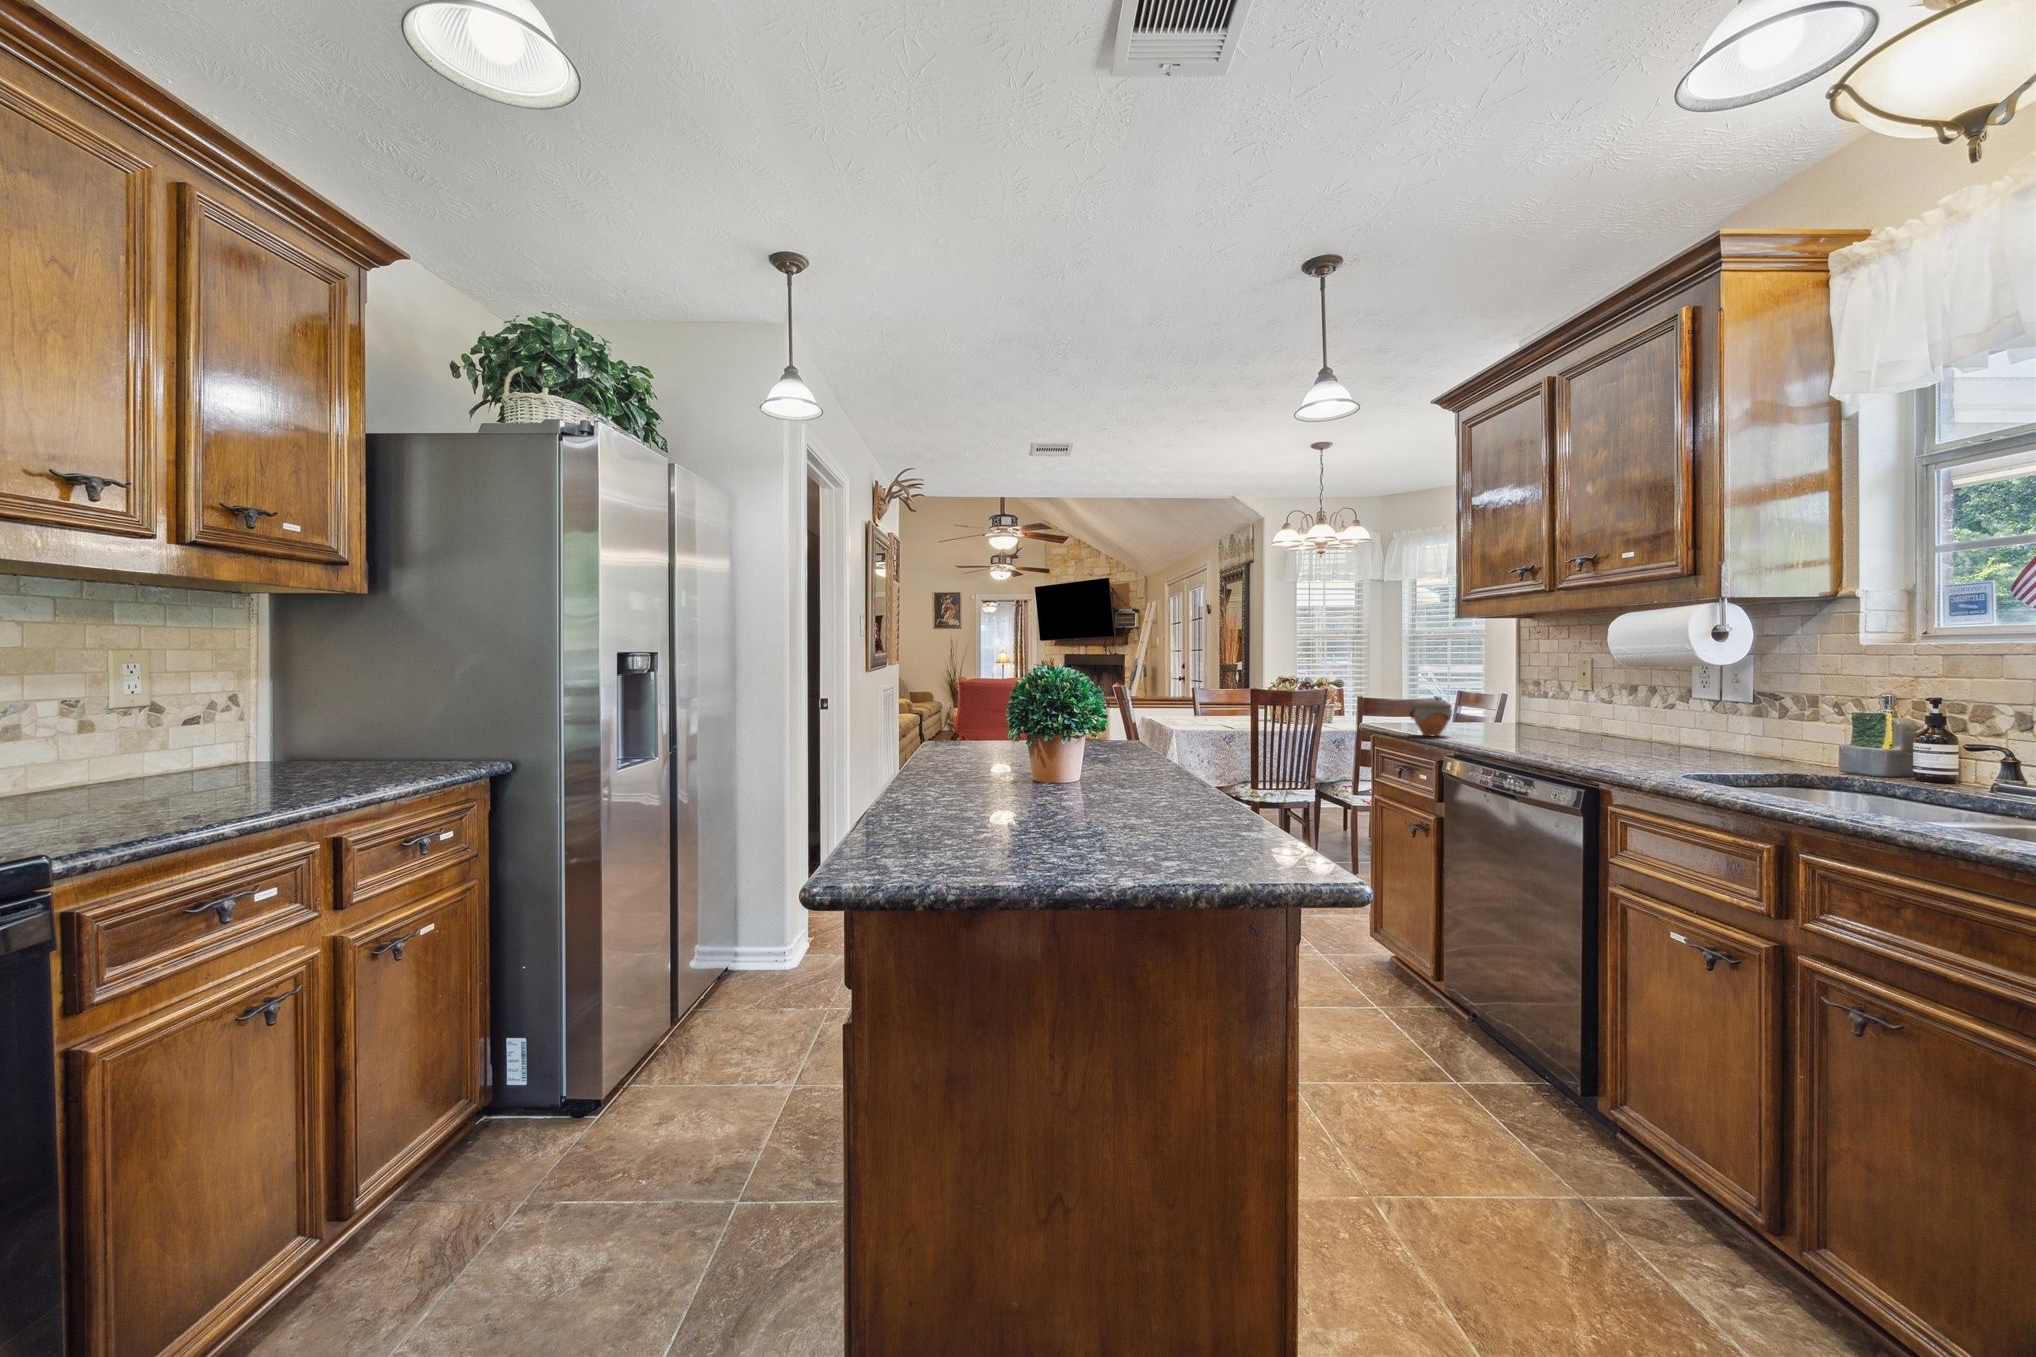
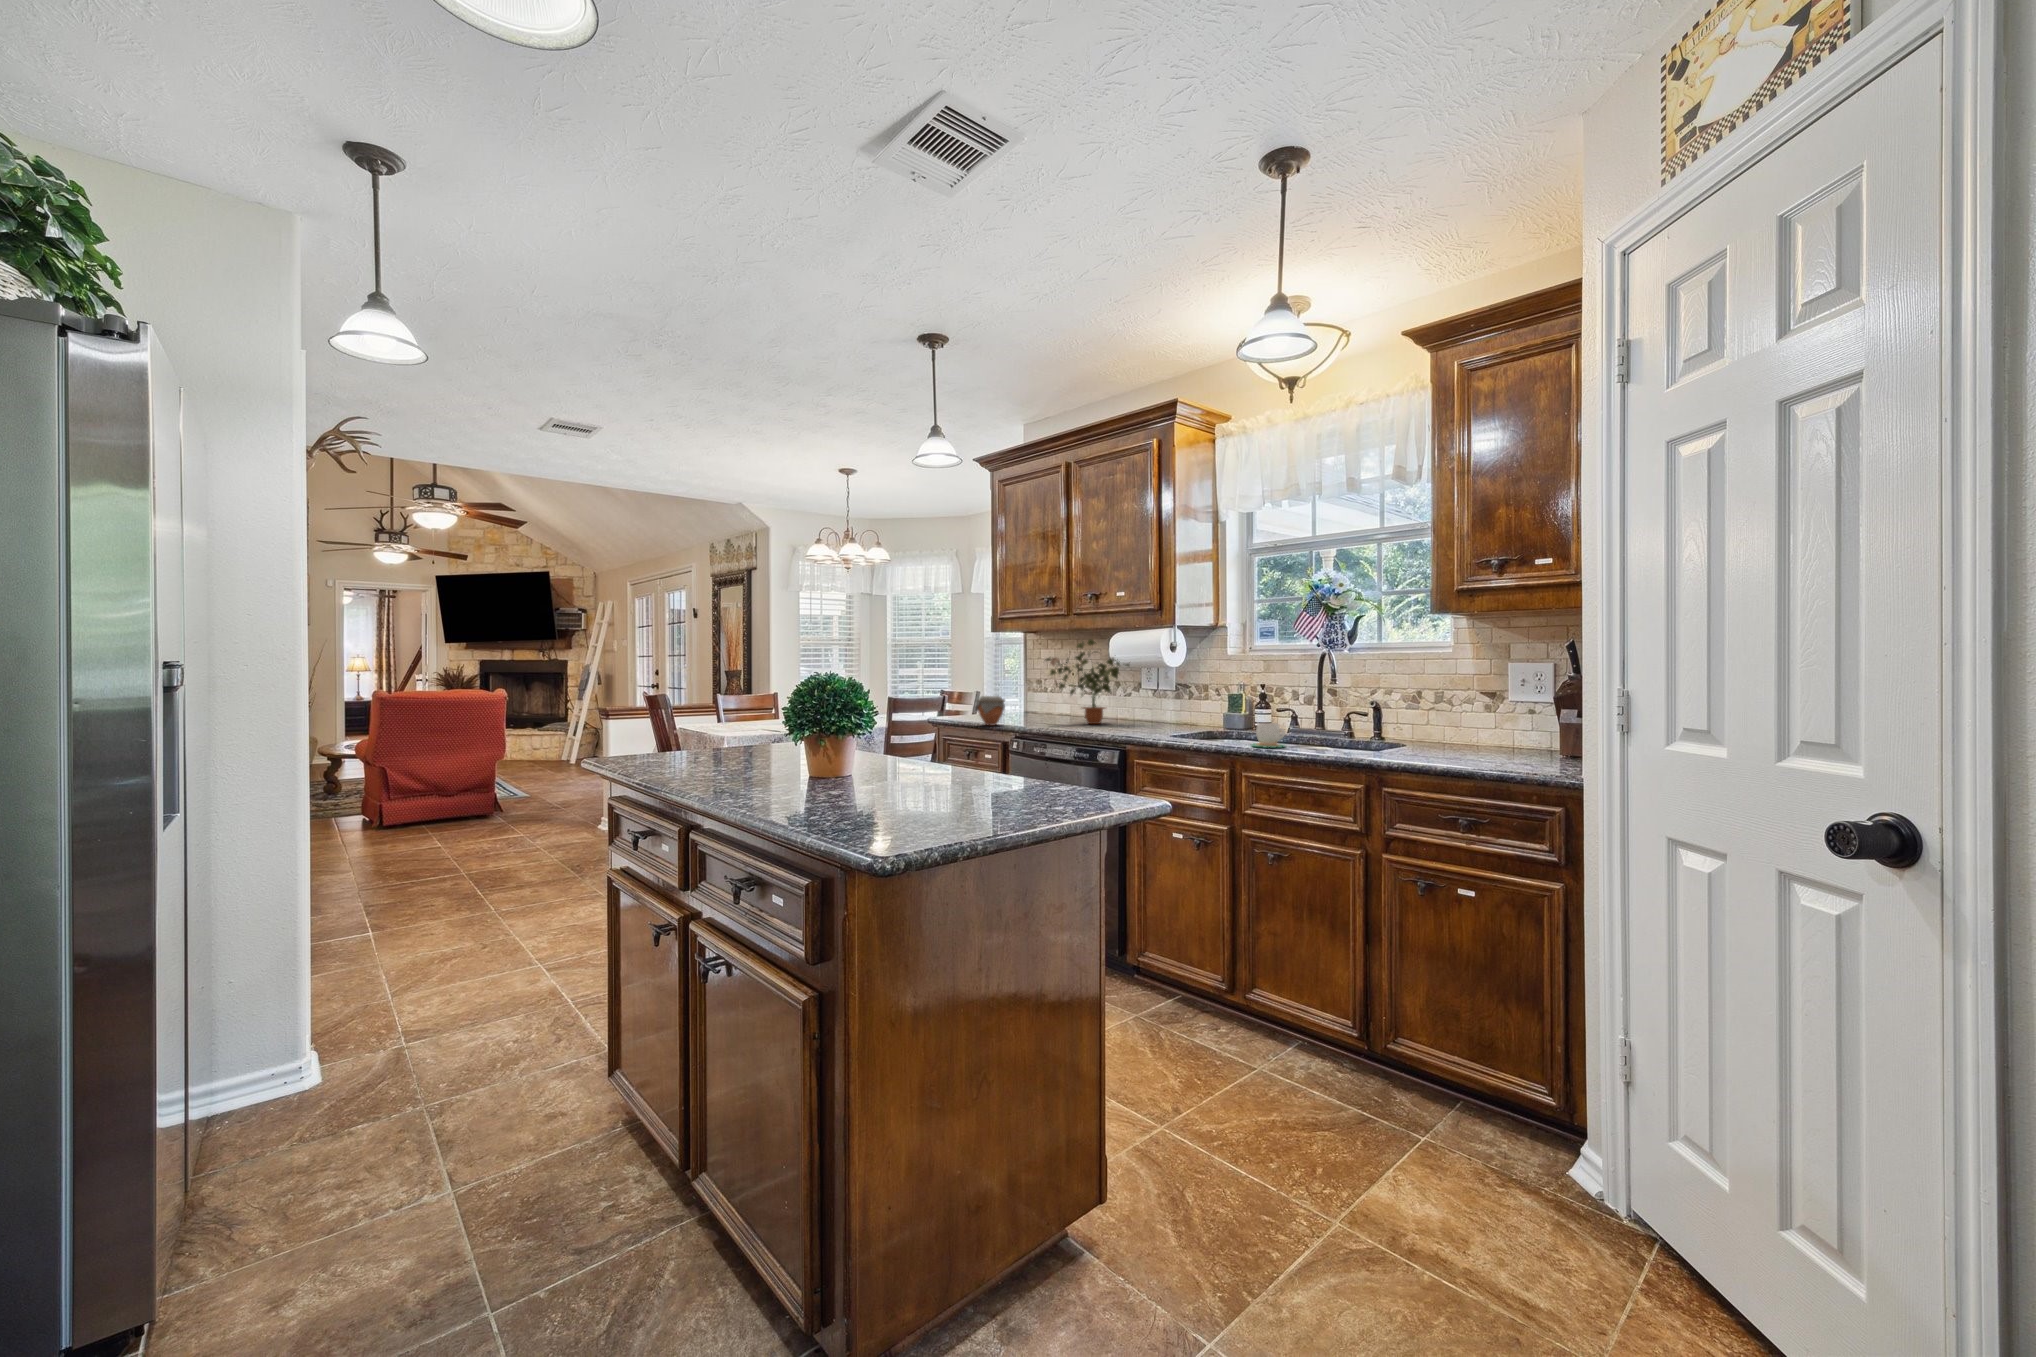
potted plant: none [1512,625,1671,745] -> present [1045,639,1129,724]
mug: none [1844,772,1938,824] -> present [1252,723,1285,748]

